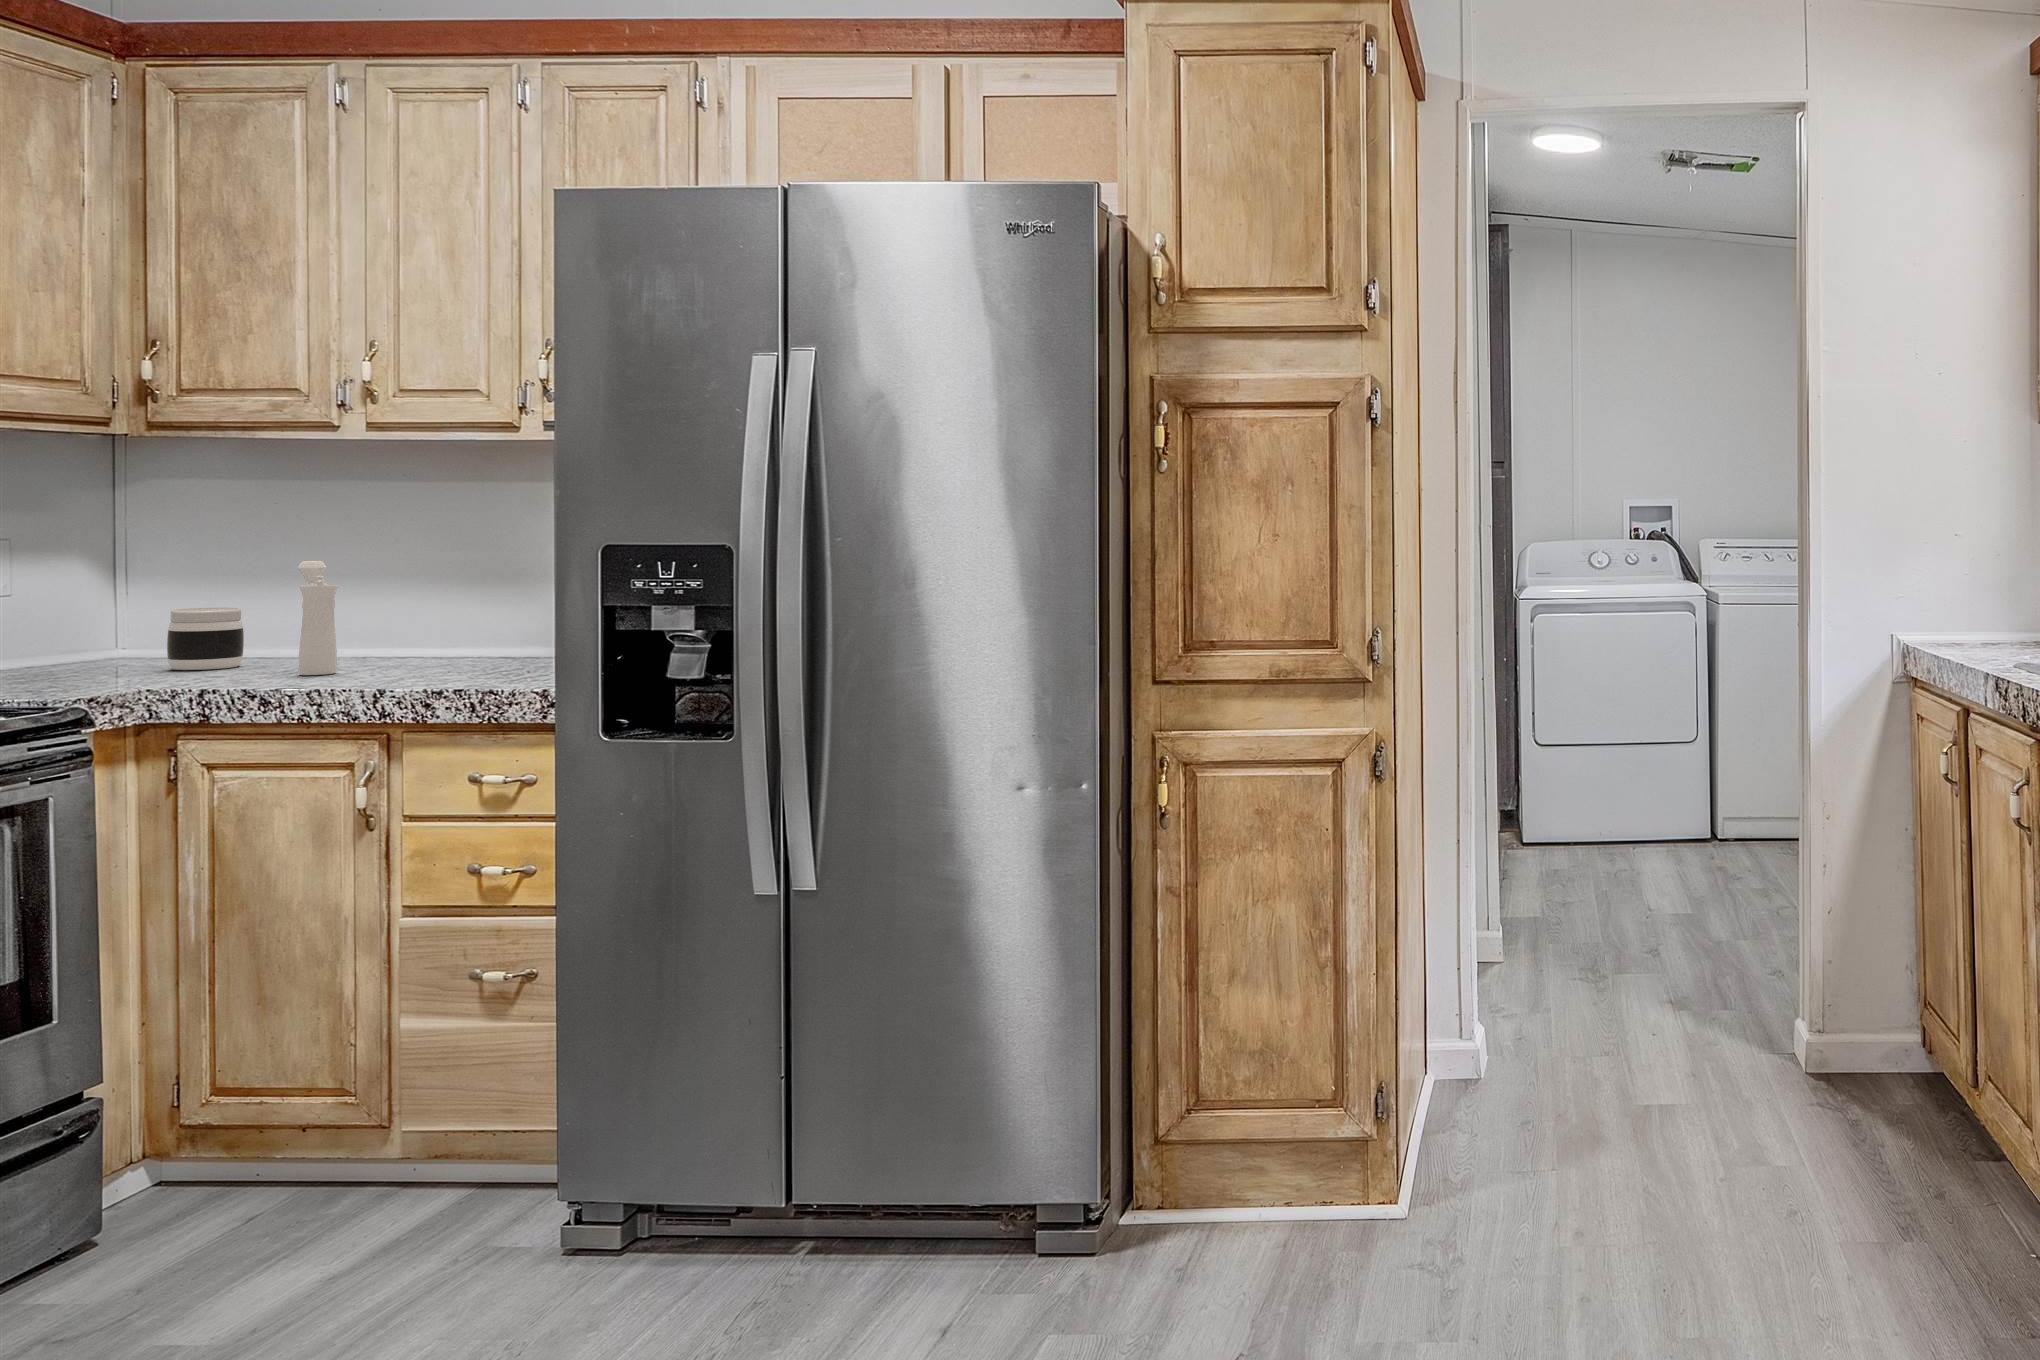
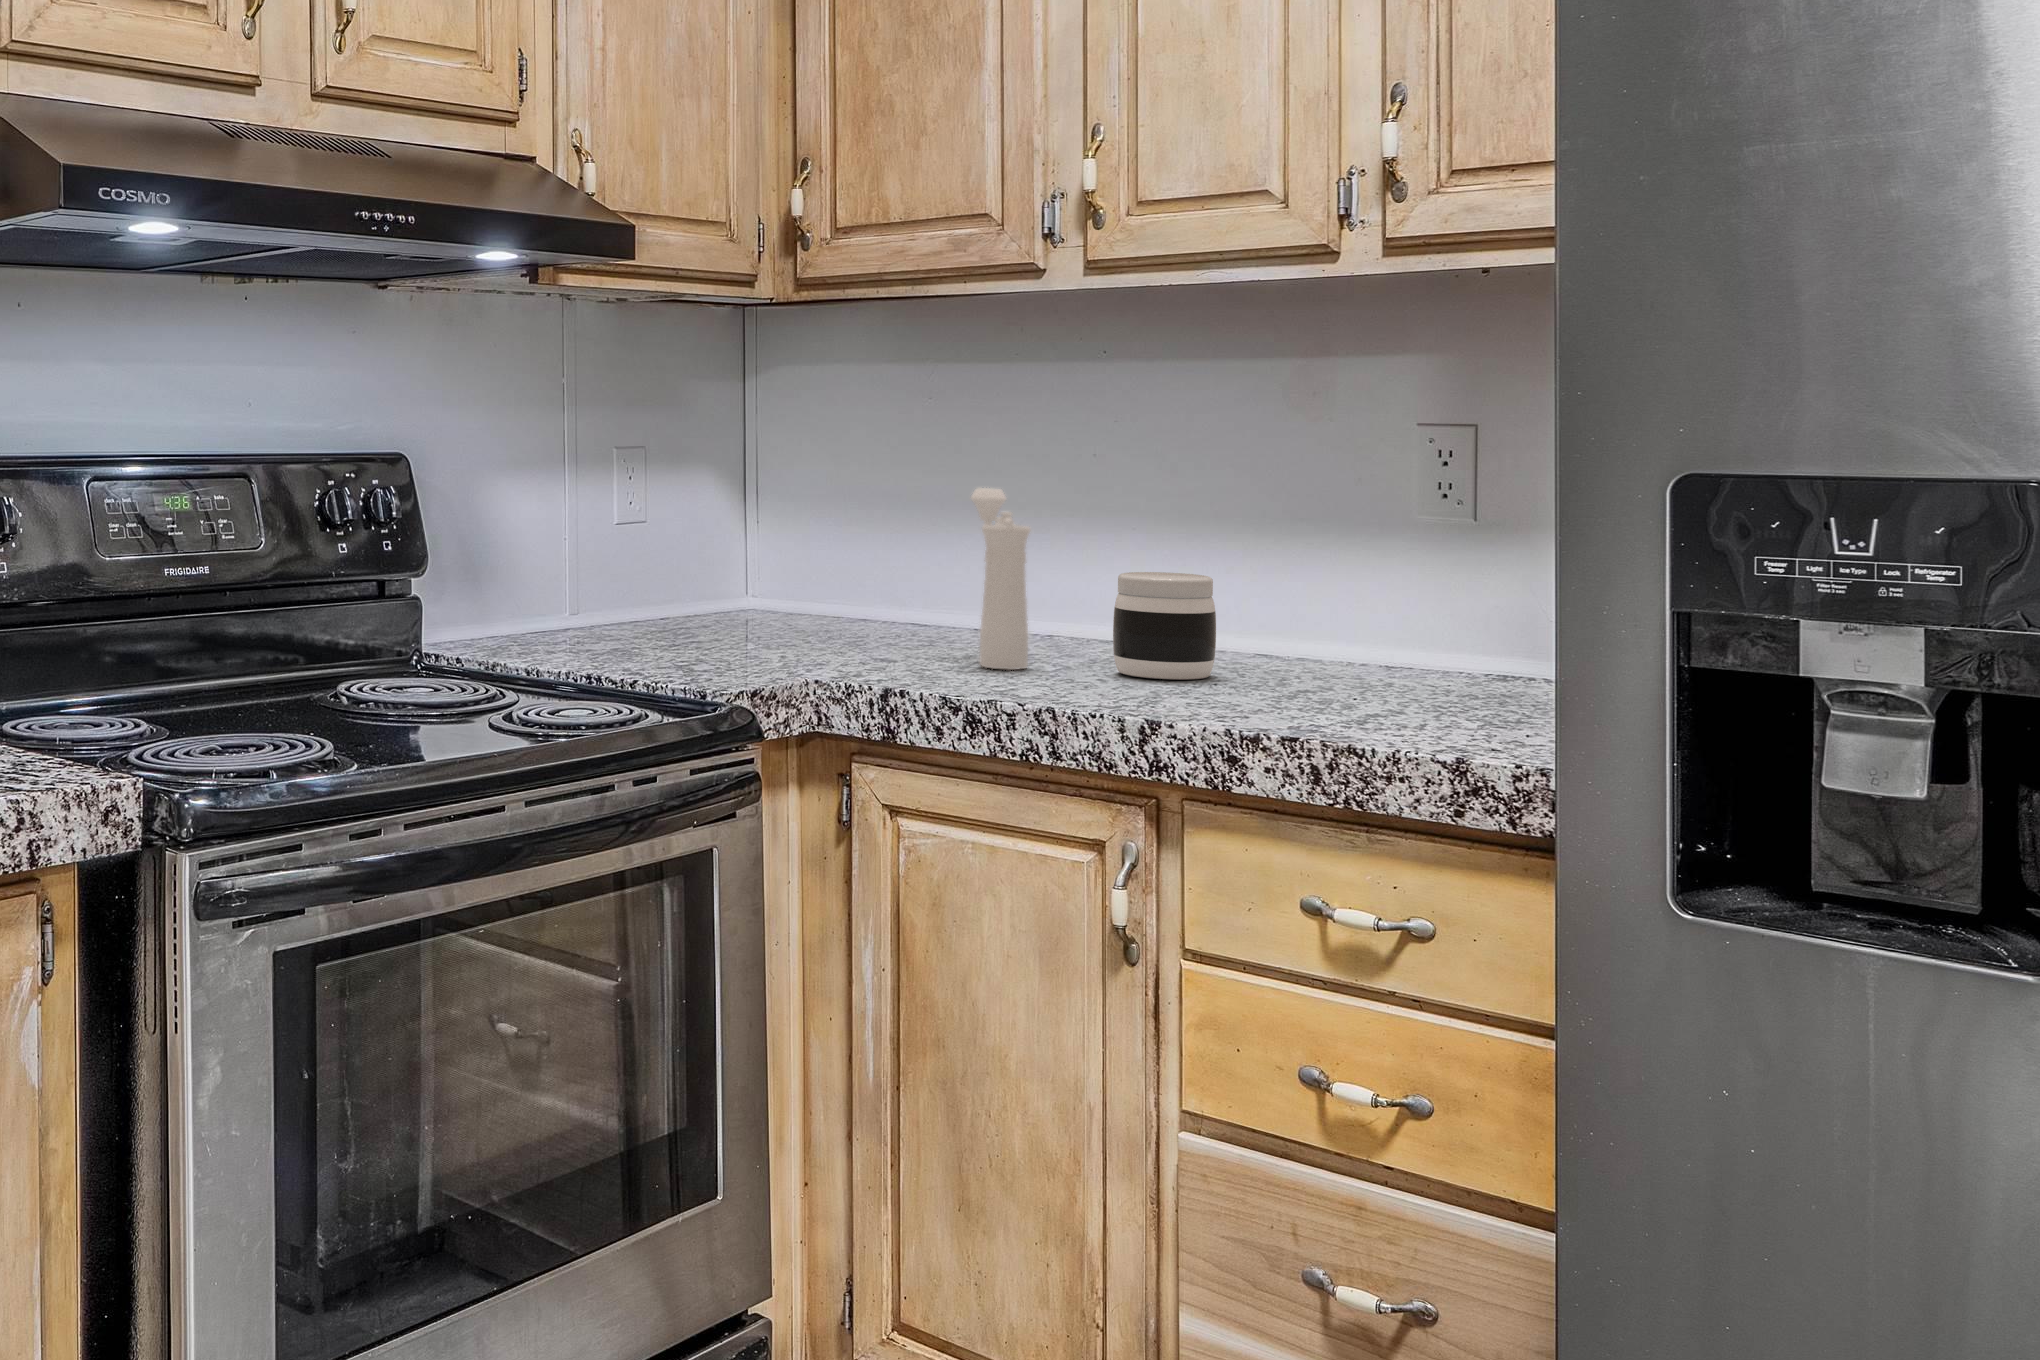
jar: present [167,608,244,670] -> present [1113,572,1216,680]

